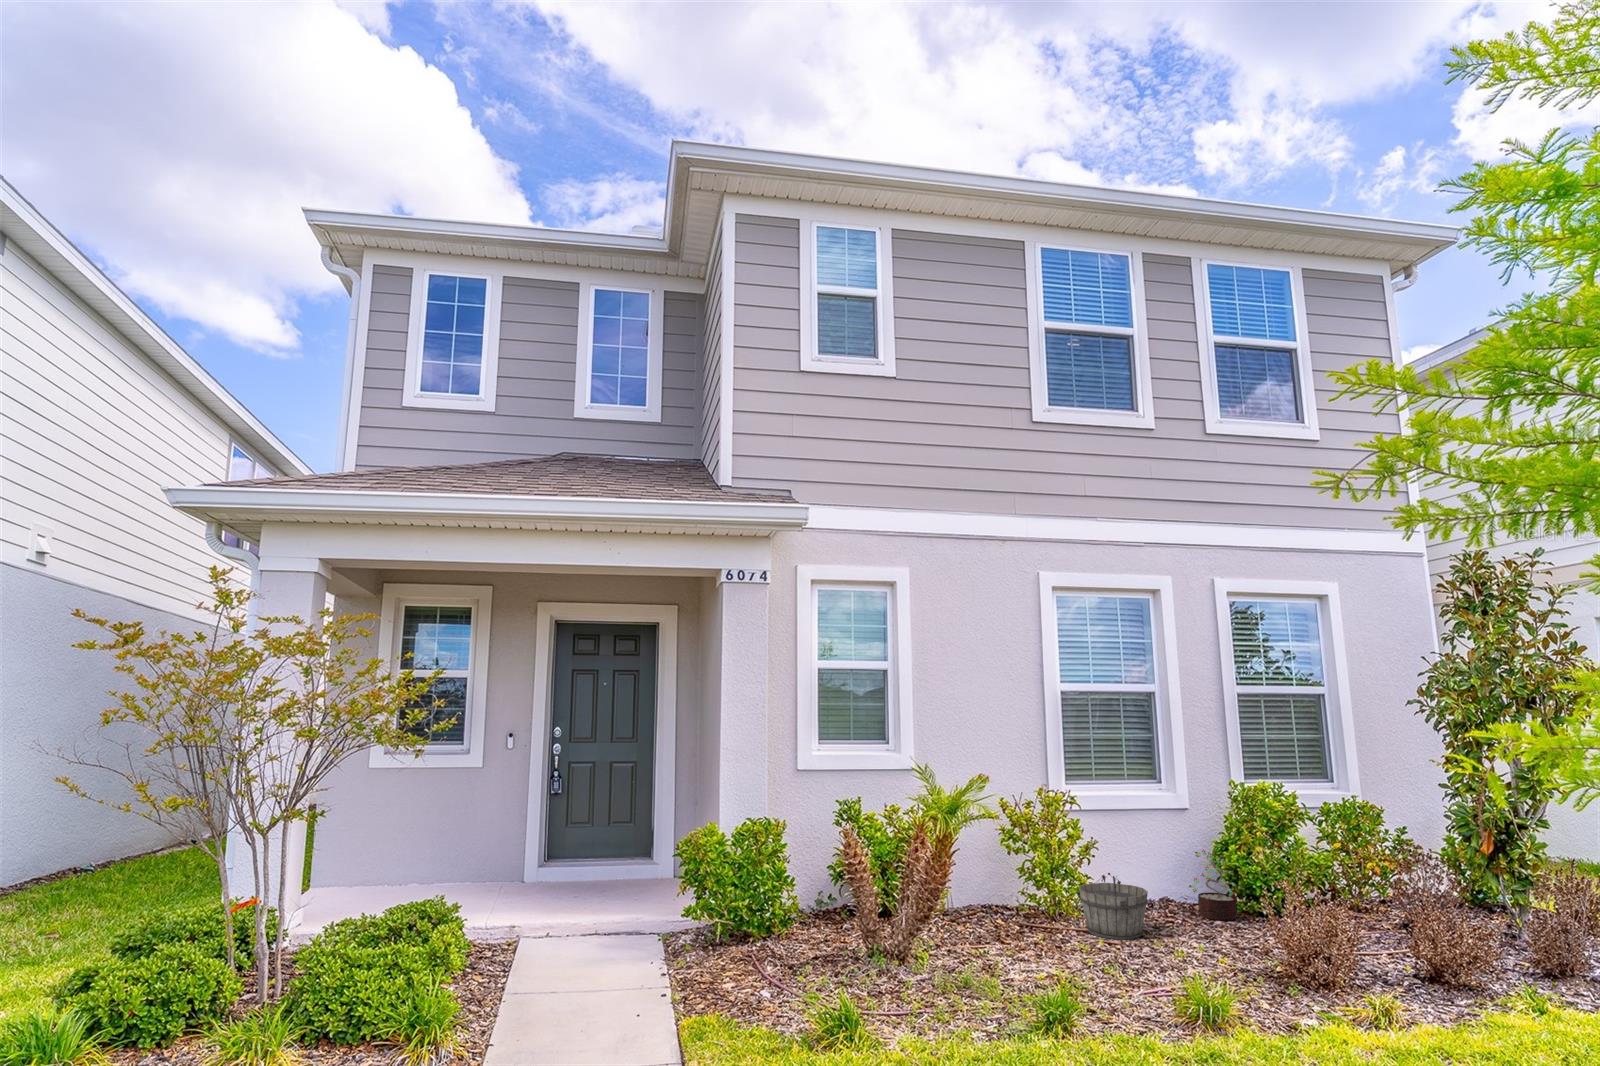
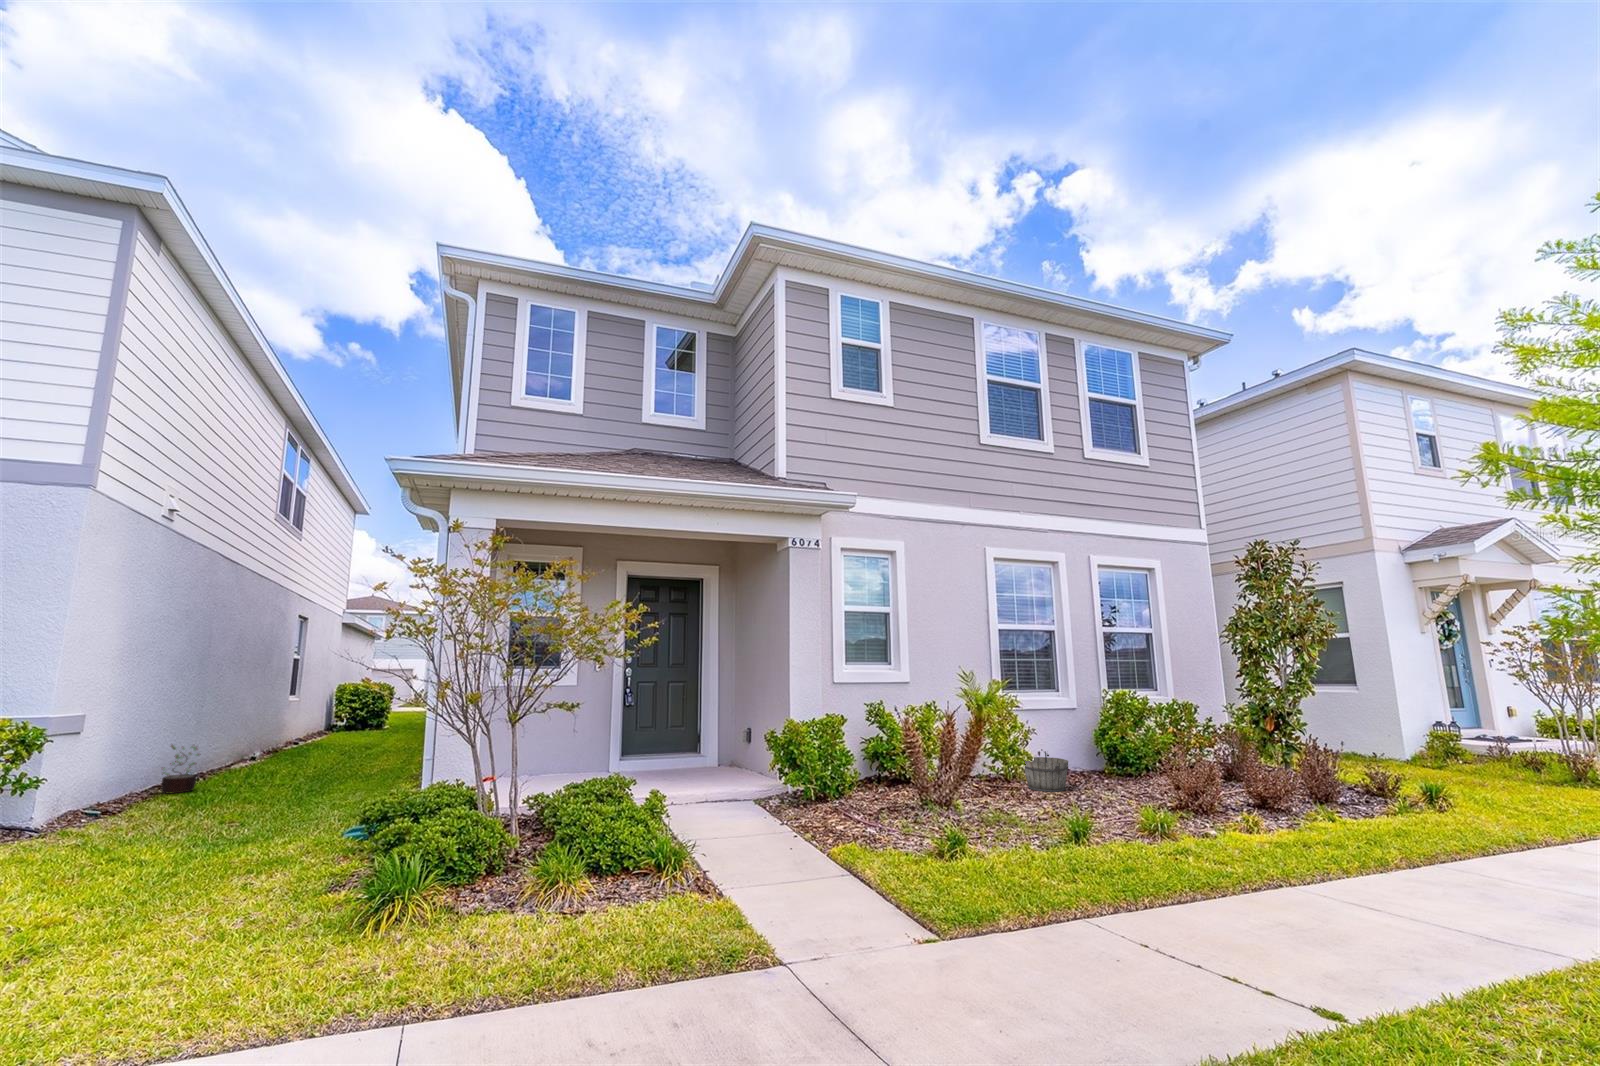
decorative plant: present [1189,850,1238,921] -> present [161,745,199,793]

